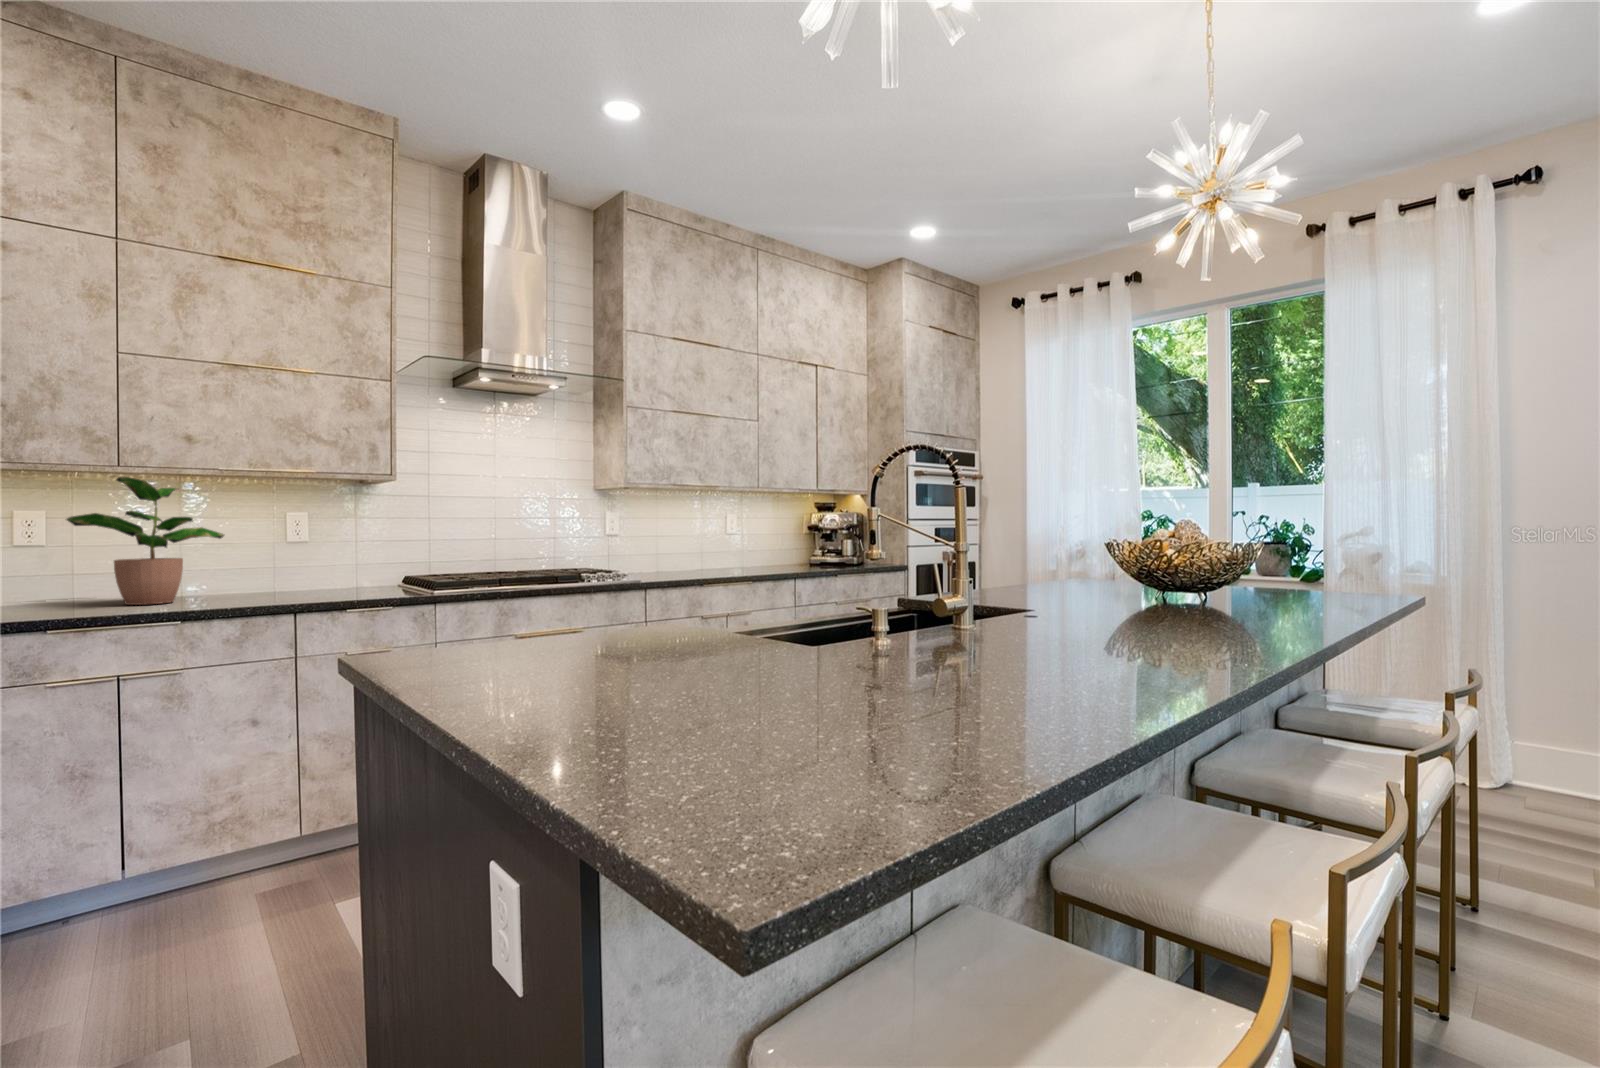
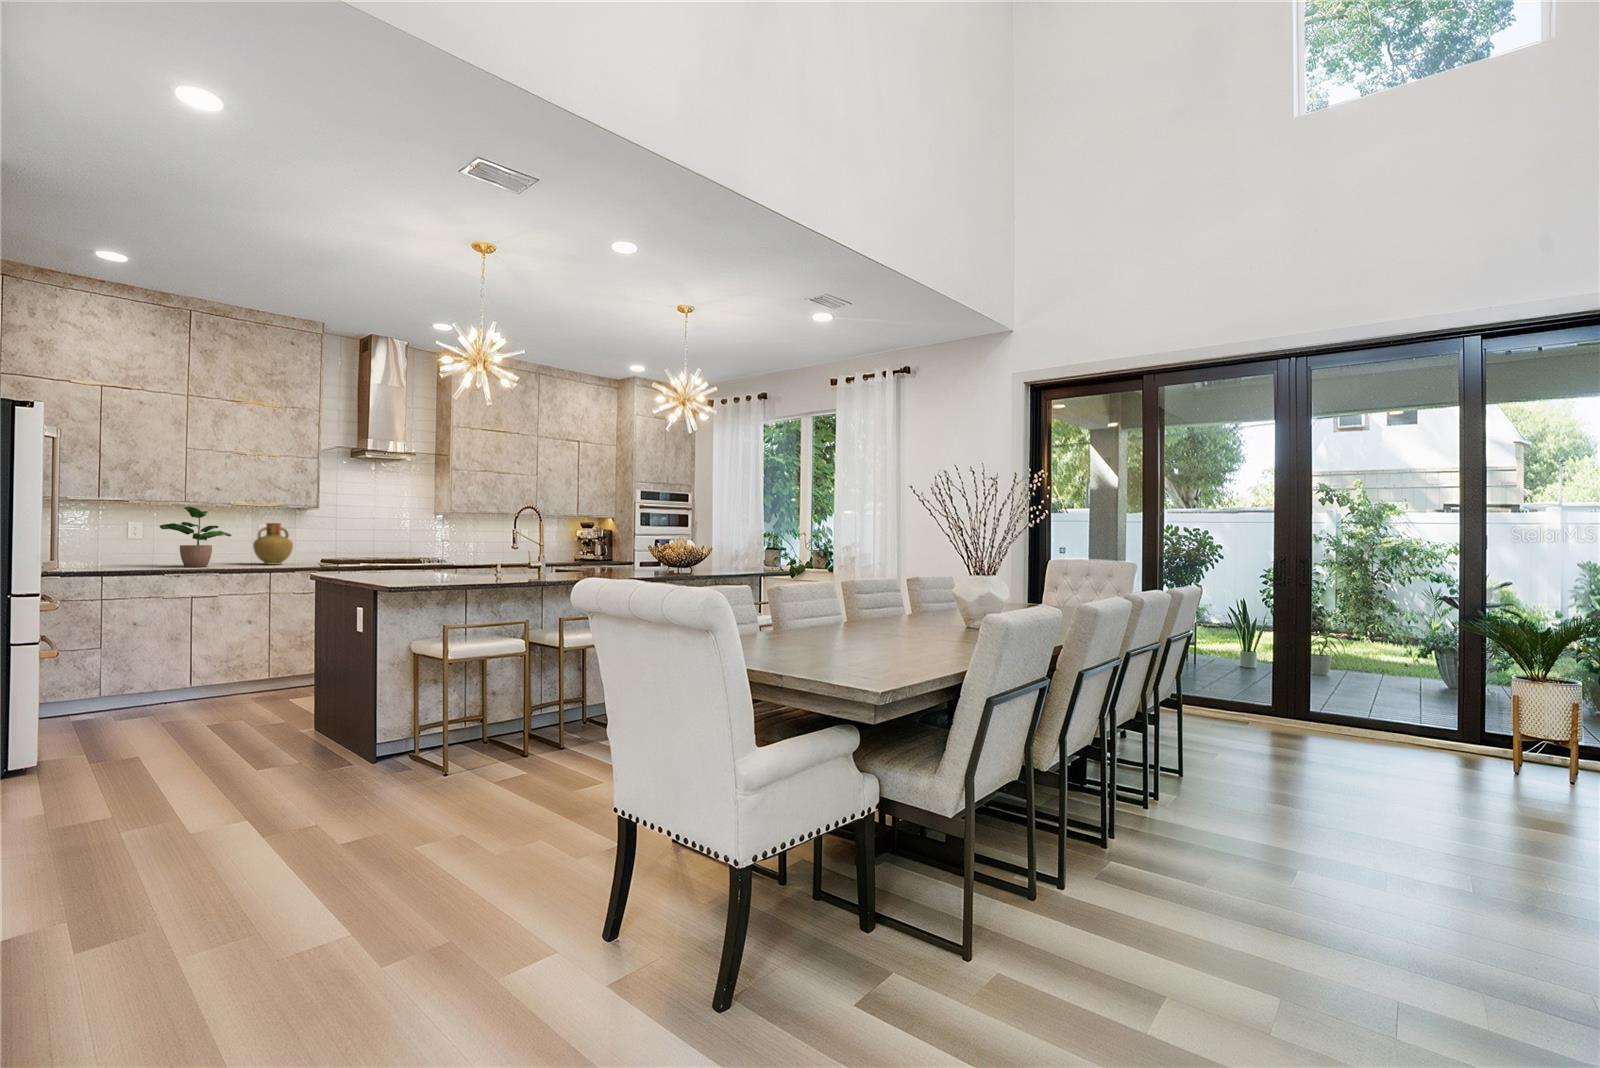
vase: none [272,510,349,593] -> present [253,523,293,565]

